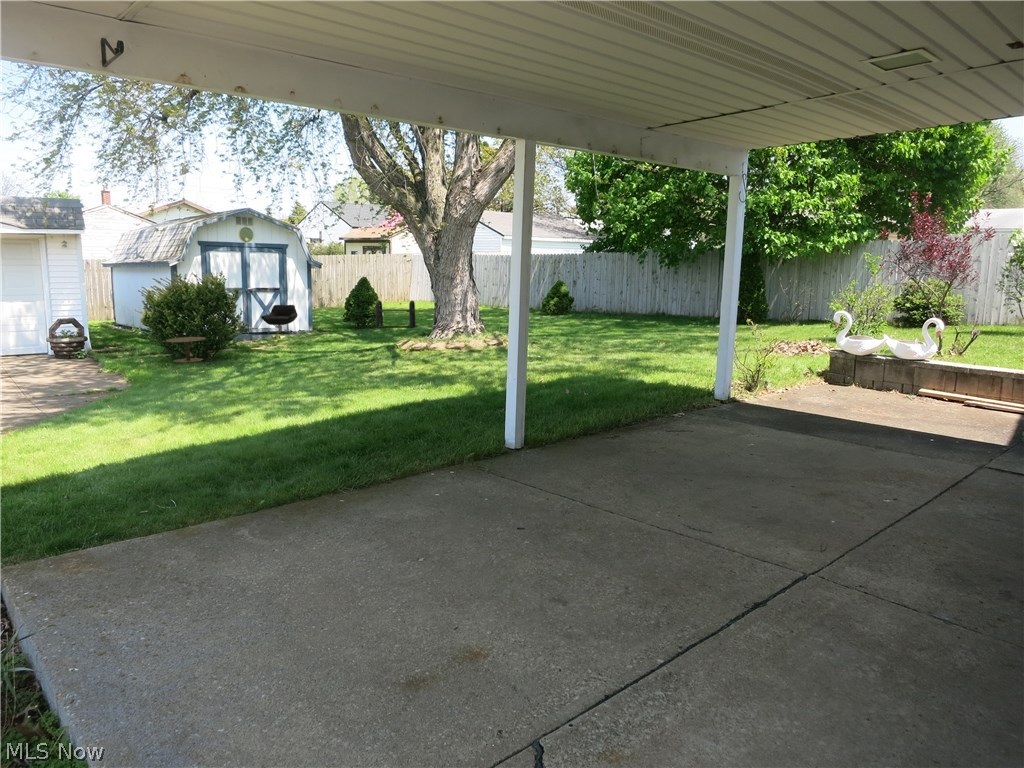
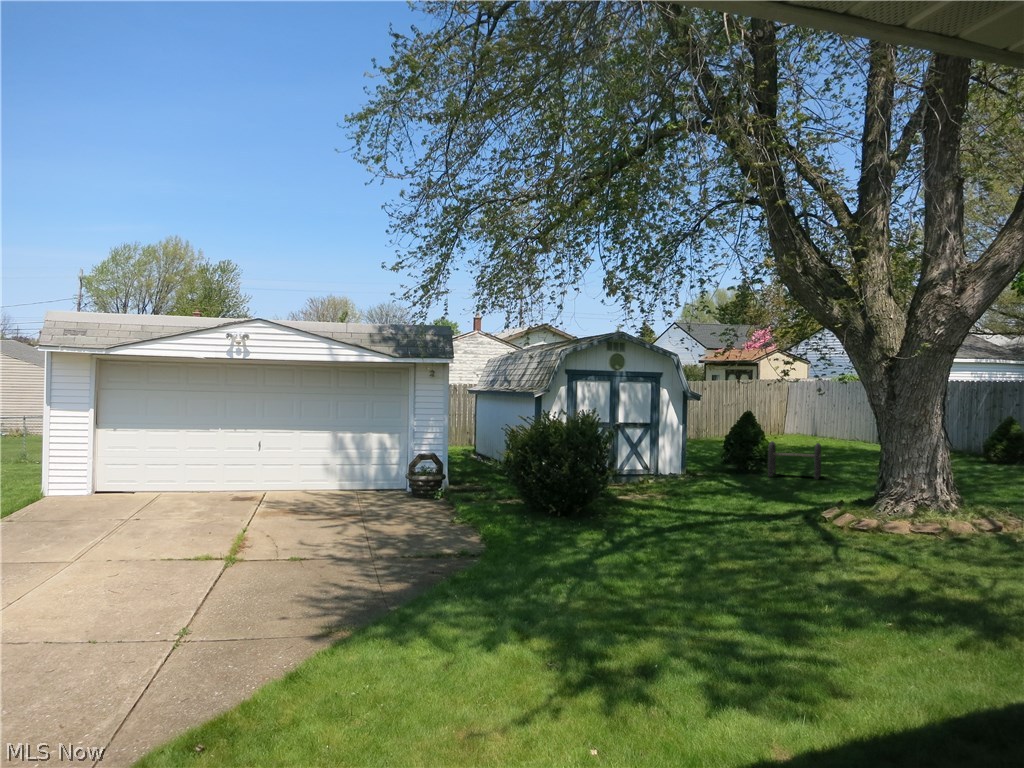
lounge chair: present [261,305,298,334] -> none [628,443,670,479]
side table: present [166,337,206,362] -> none [527,486,572,518]

